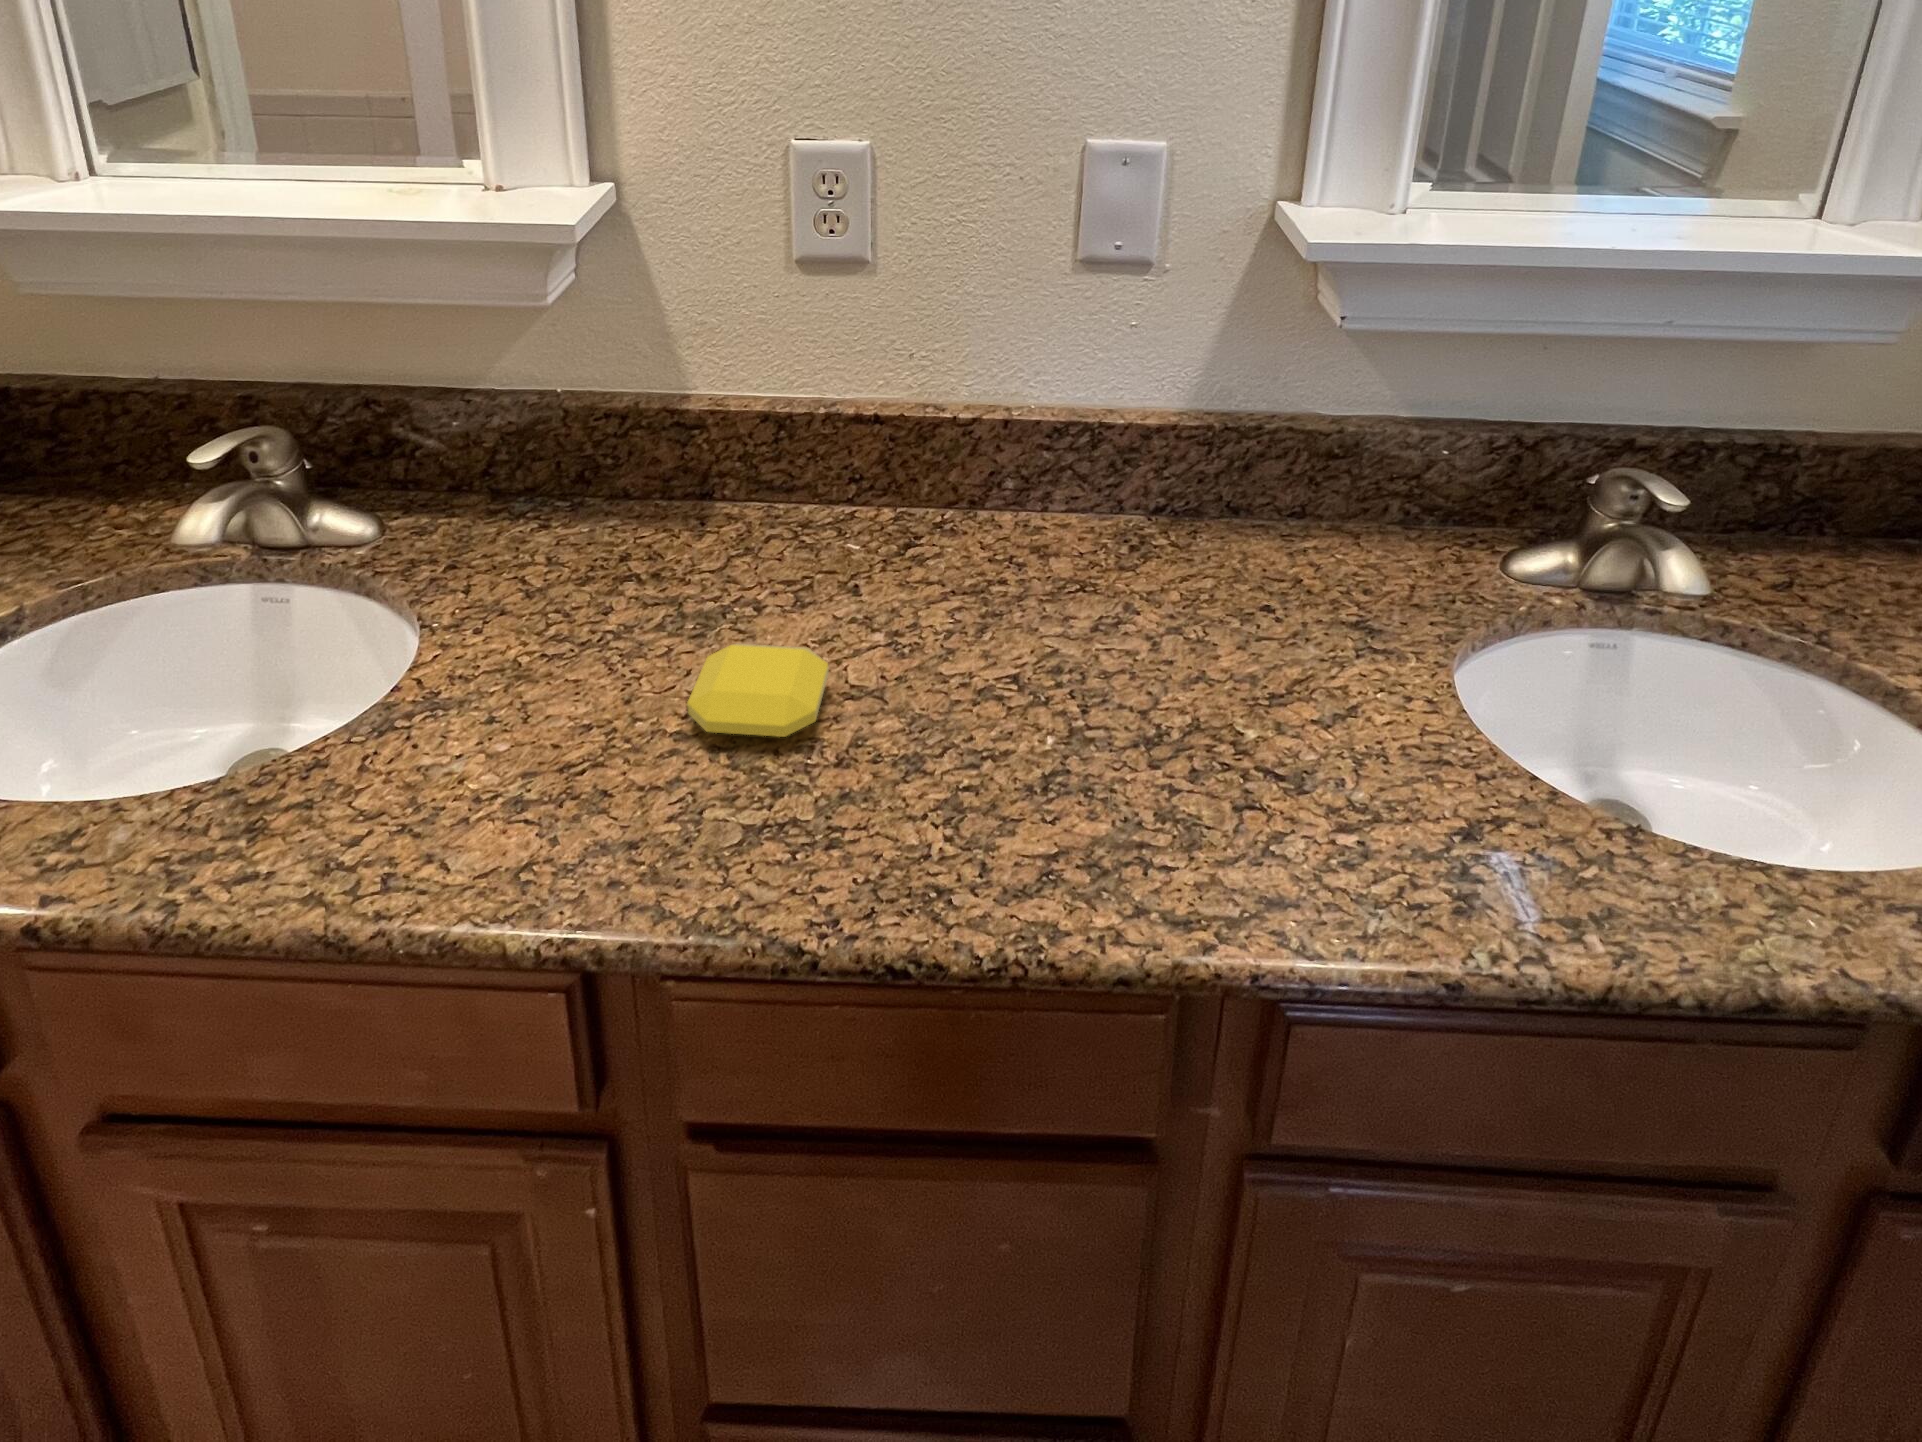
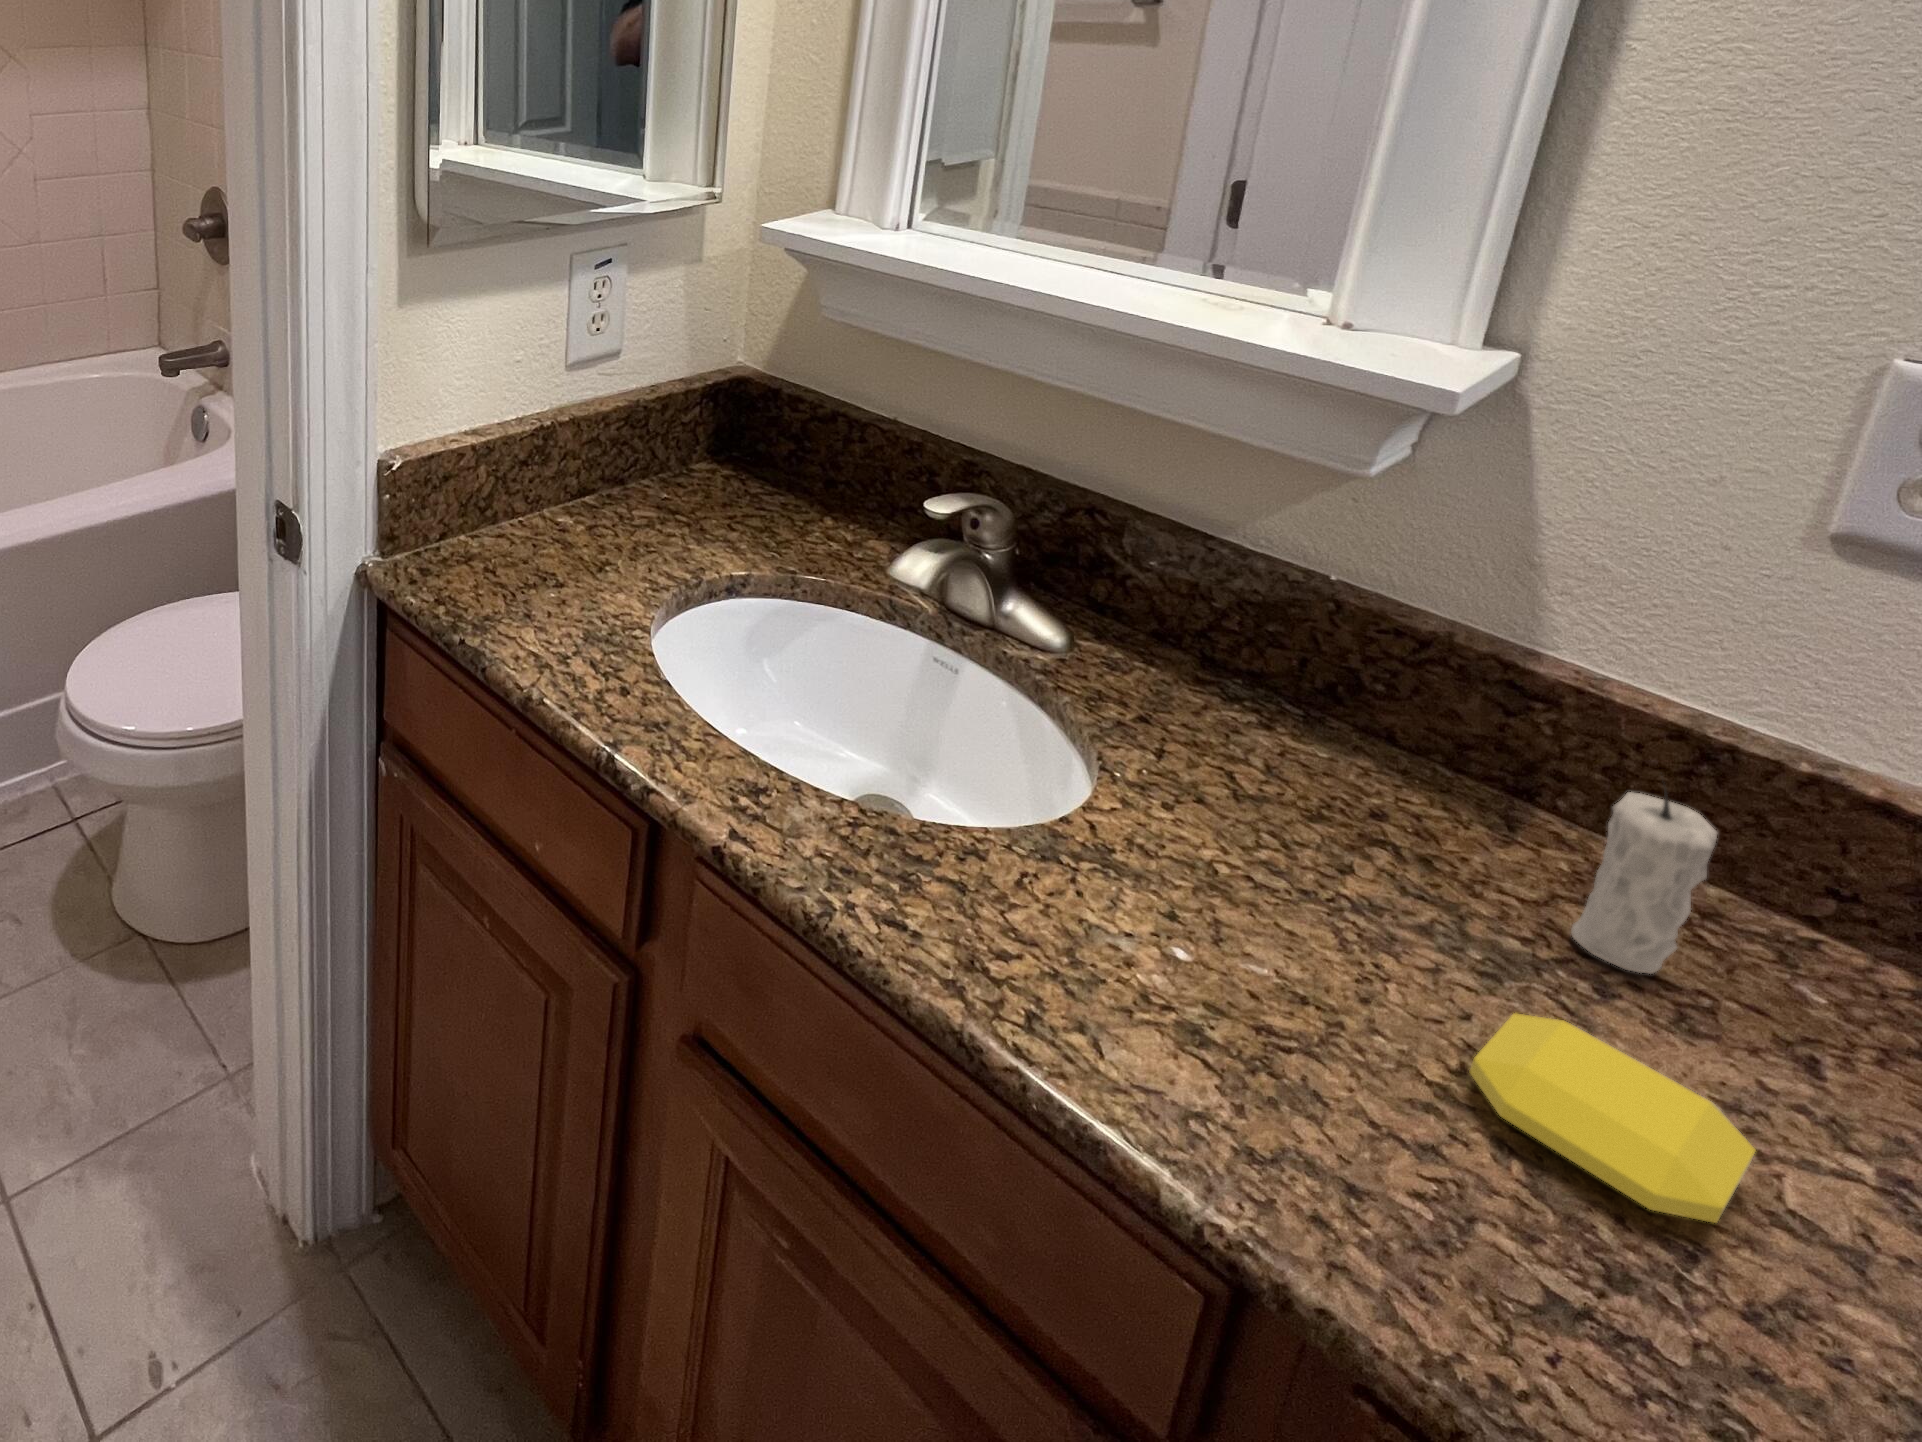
candle: none [734,450,788,588] -> present [1571,789,1717,974]

